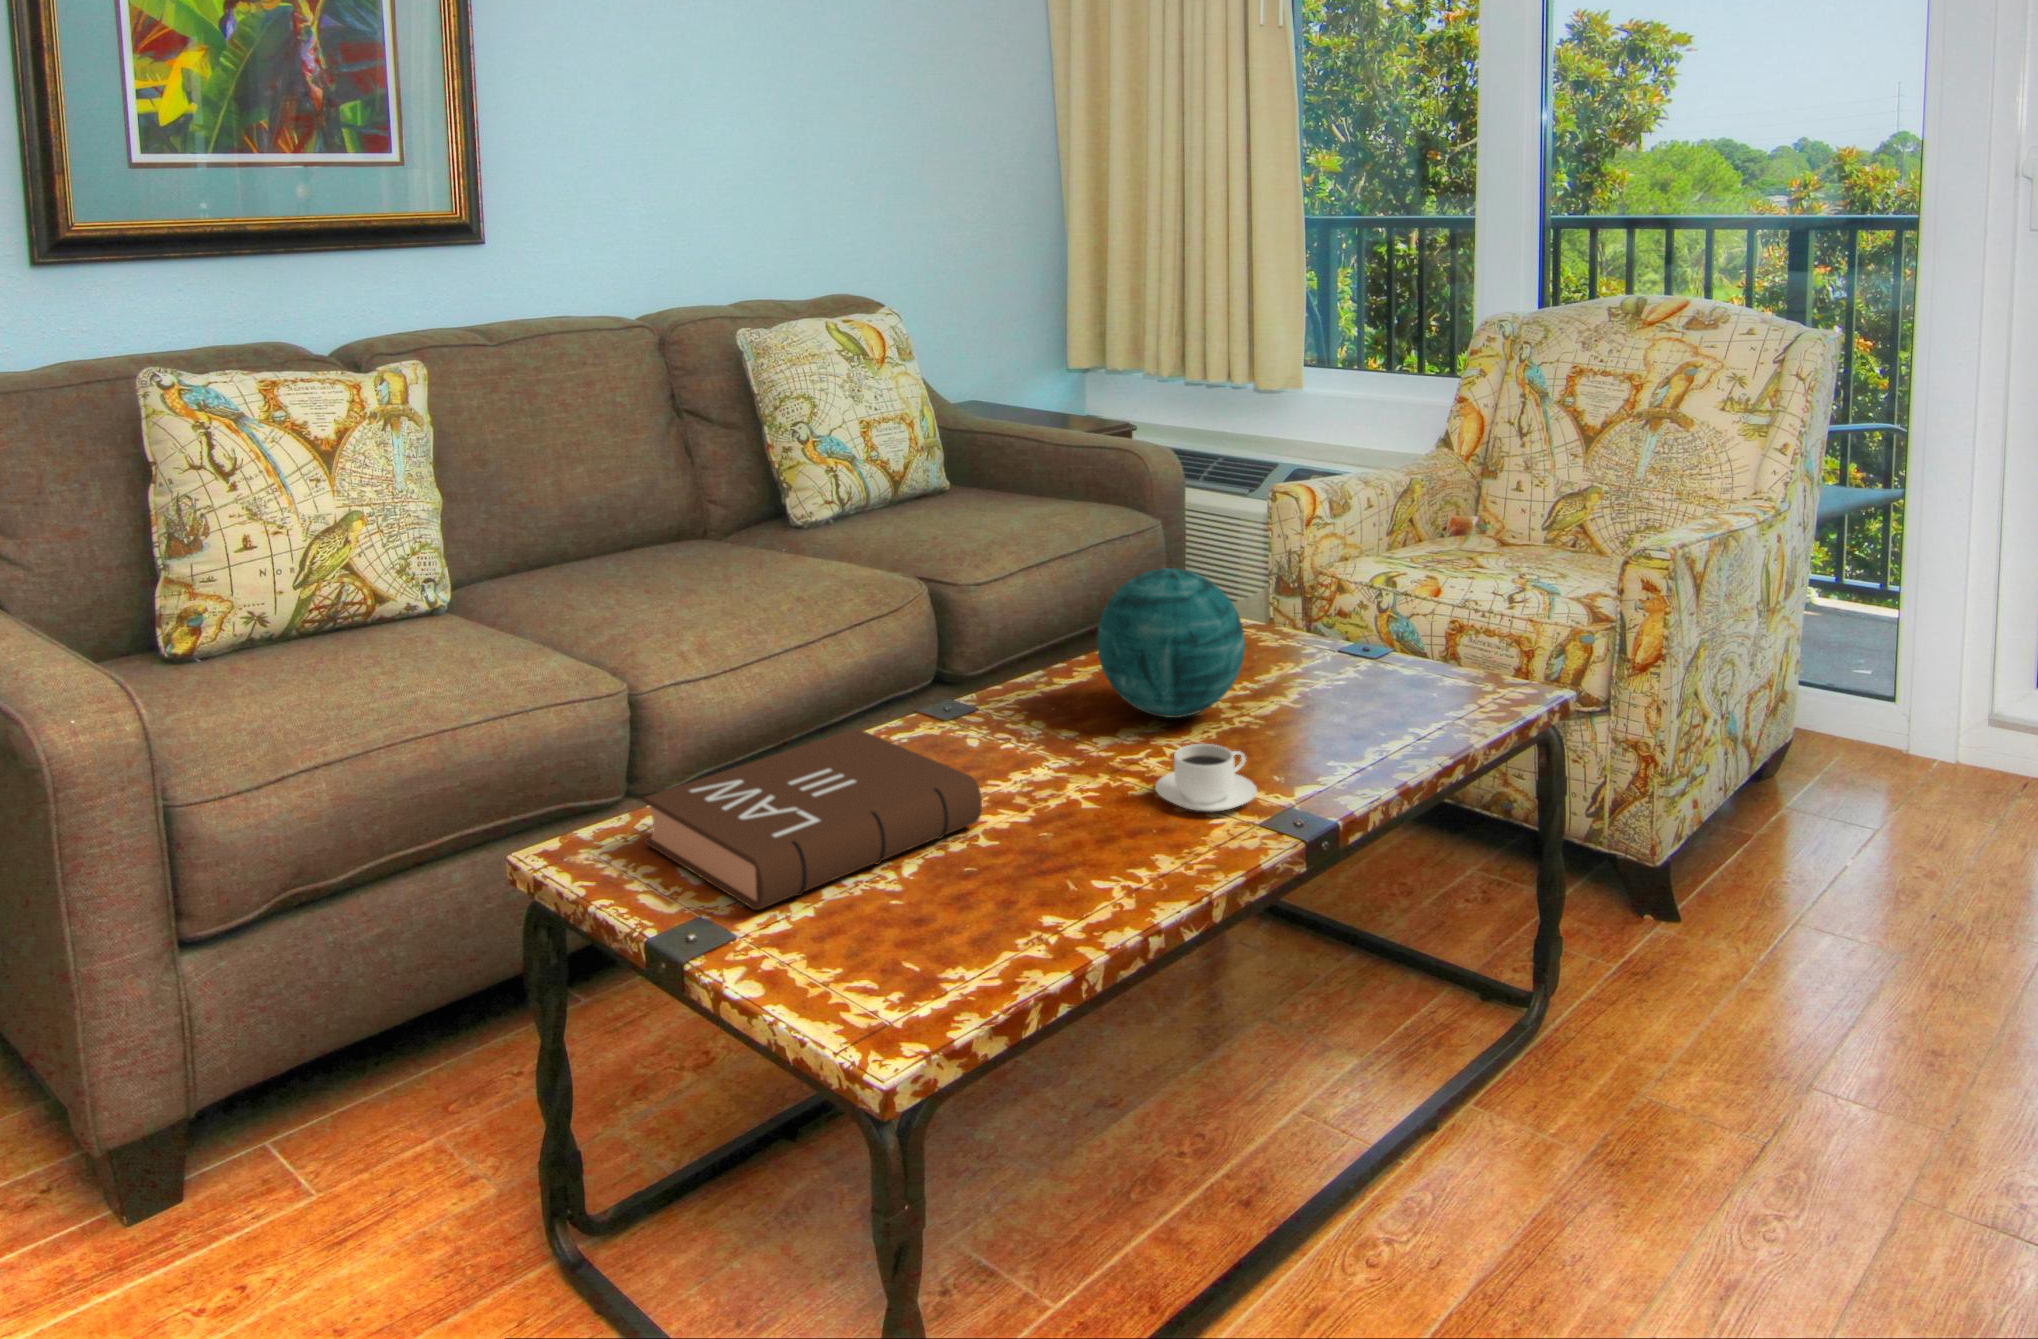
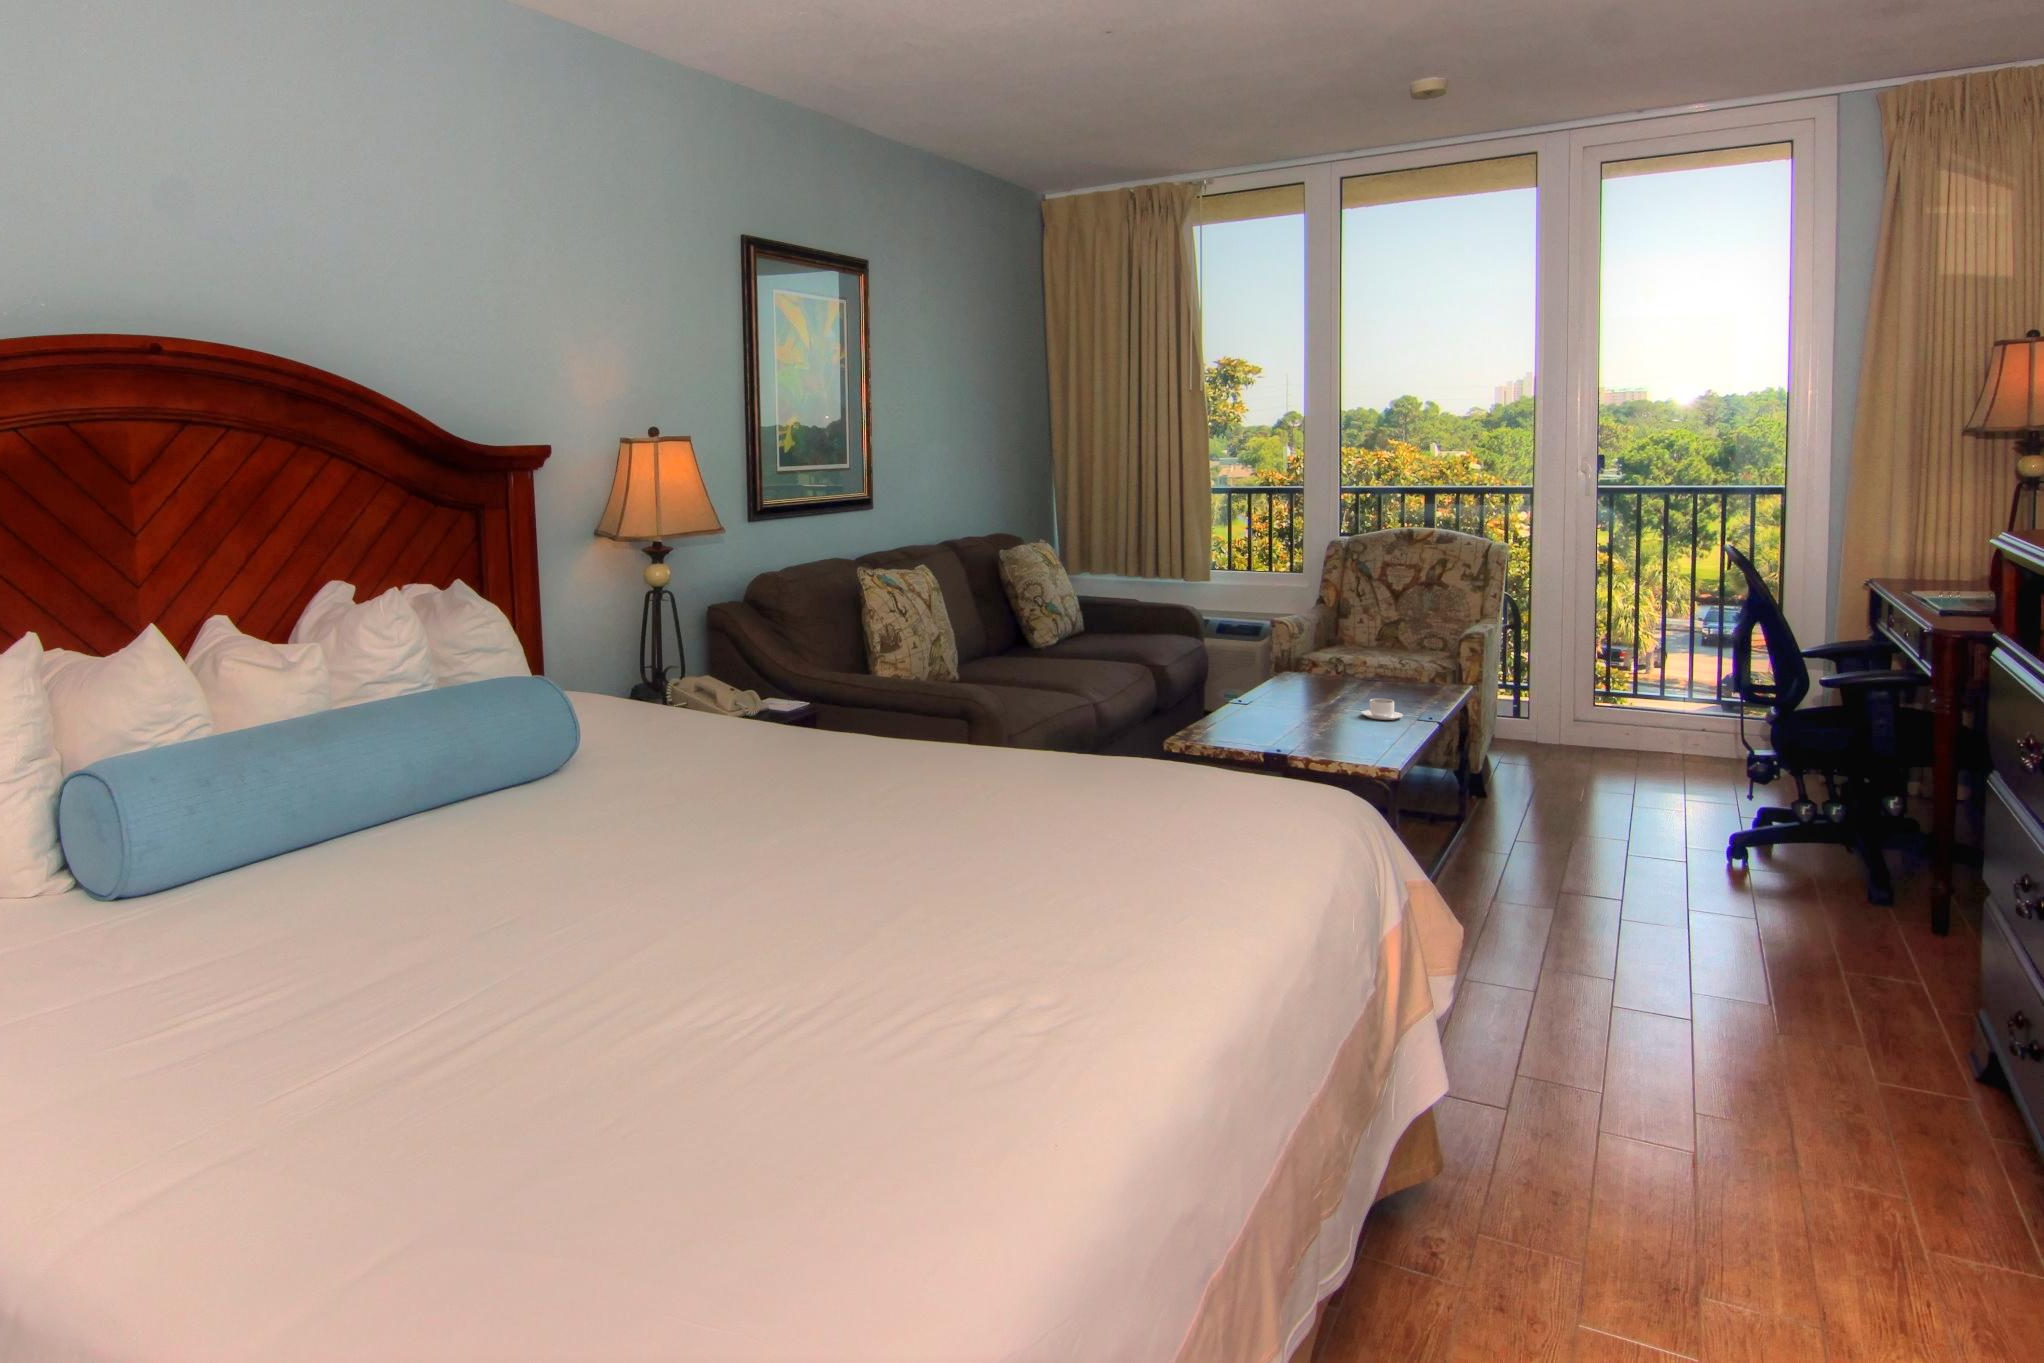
decorative orb: present [1097,568,1245,718] -> none [1295,640,1360,700]
book: present [642,729,982,910] -> none [1213,700,1322,745]

